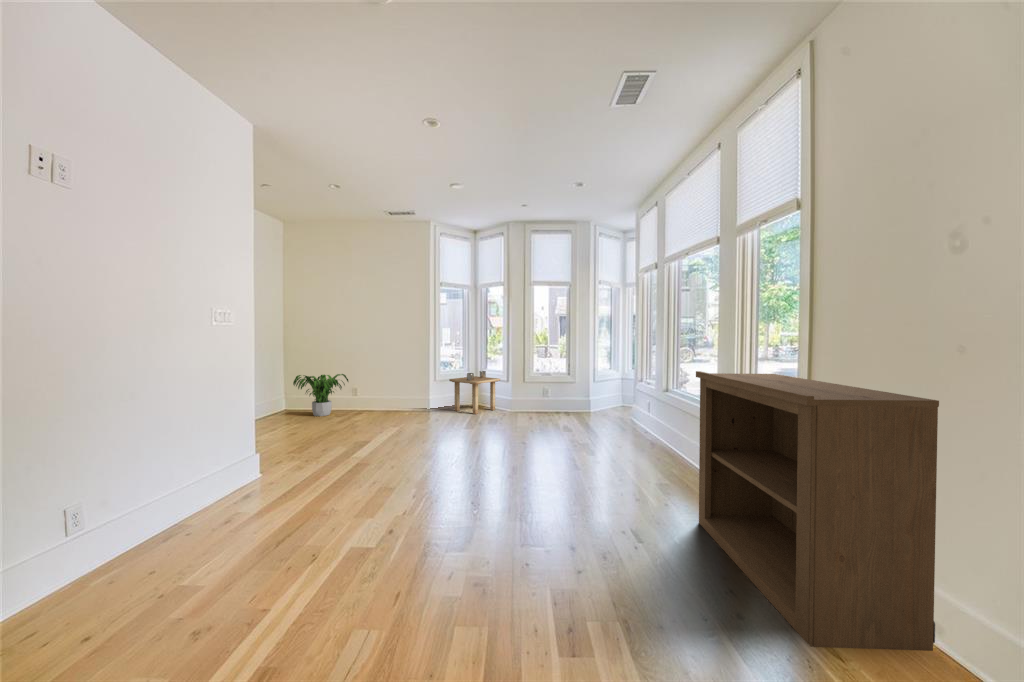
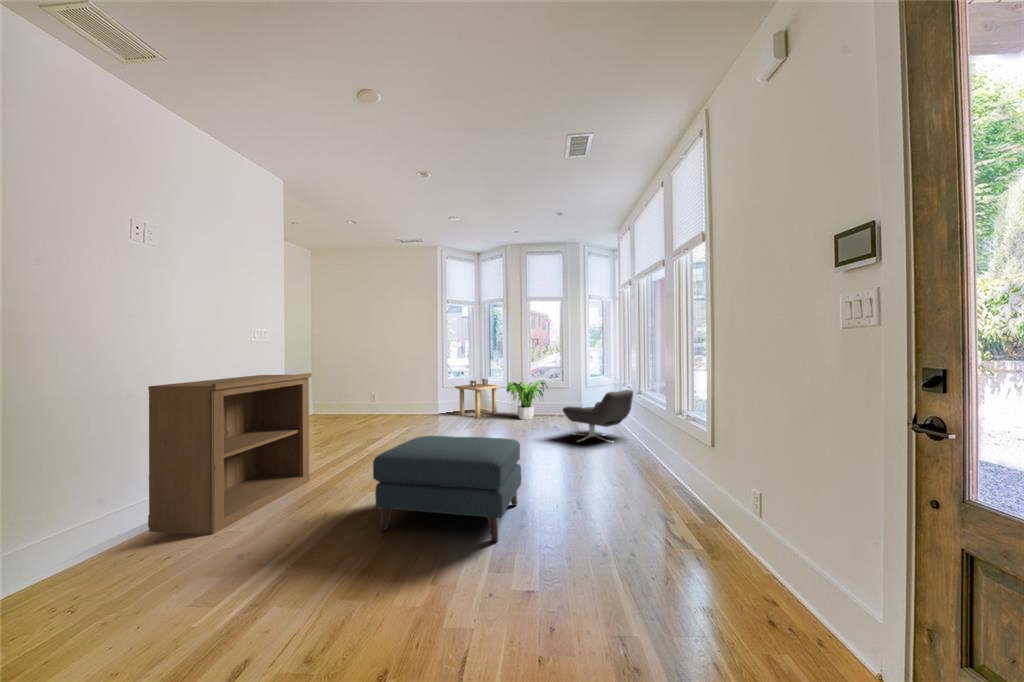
bookshelf: present [696,371,939,651] -> present [148,373,312,534]
potted plant: present [293,374,348,416] -> present [507,381,548,420]
lounge chair: none [581,387,662,446] -> present [563,390,633,442]
ottoman: none [383,449,567,600] -> present [373,436,521,542]

